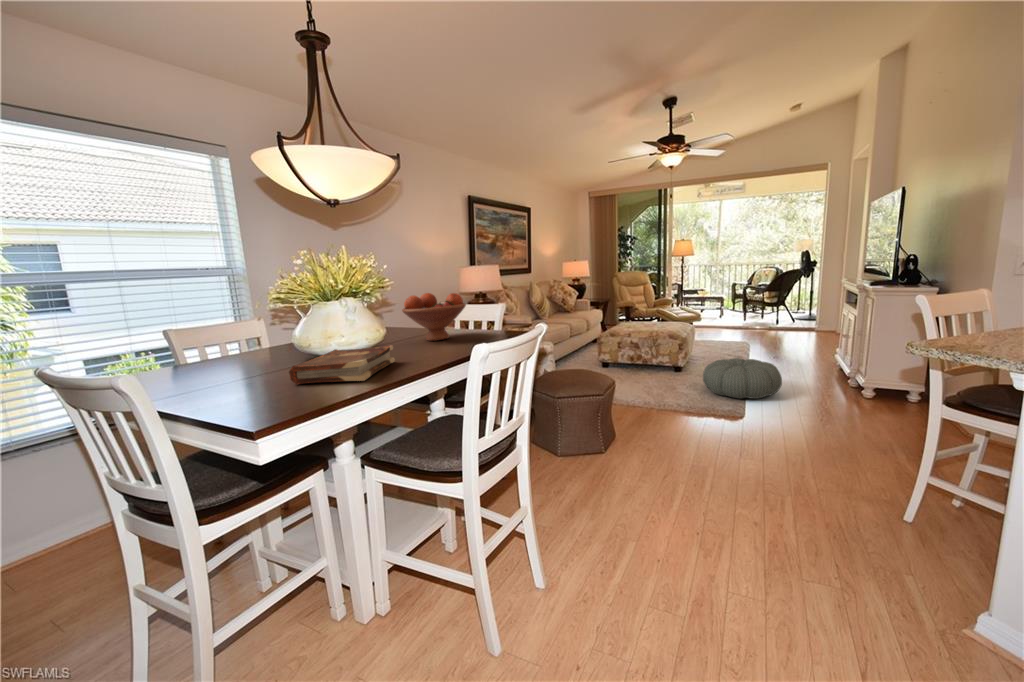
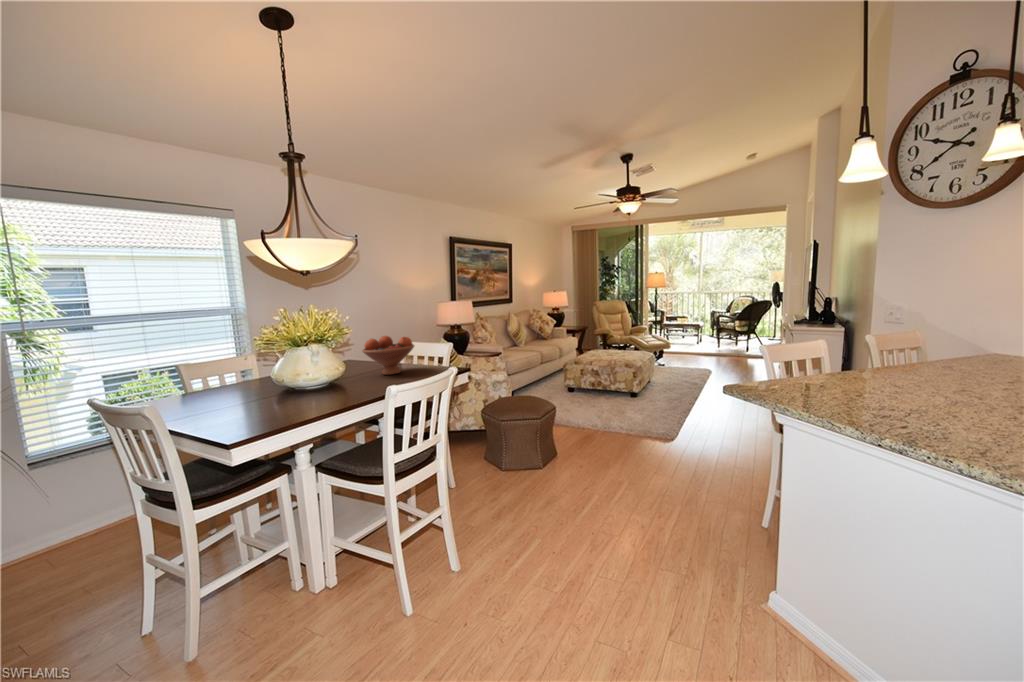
book: present [289,345,395,384] -> none [263,381,347,412]
pouf: present [703,358,782,399] -> none [649,387,716,424]

